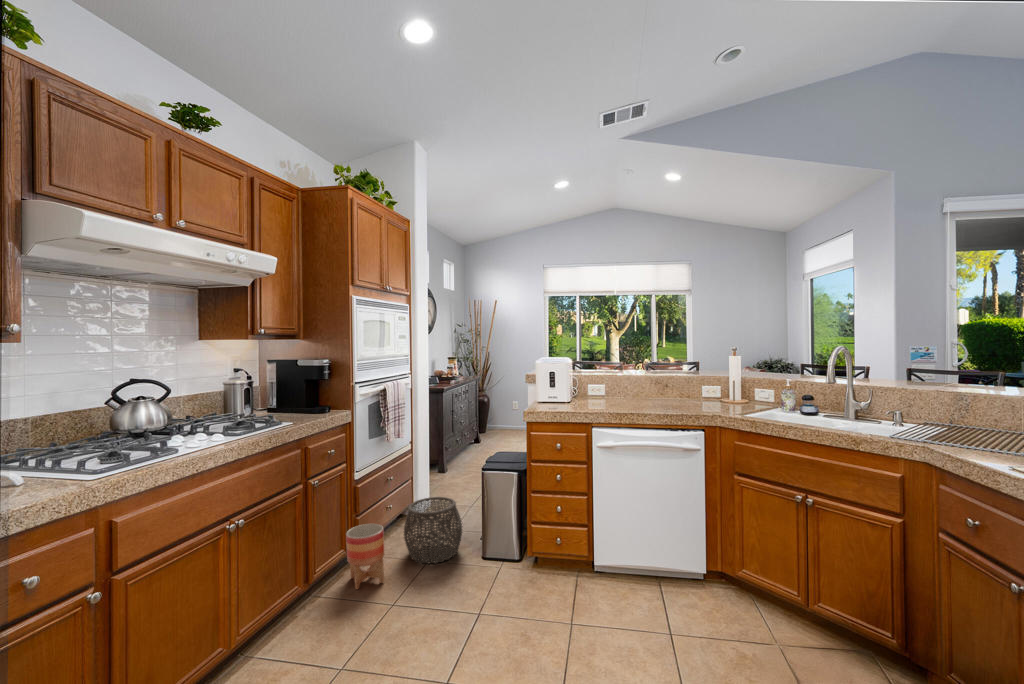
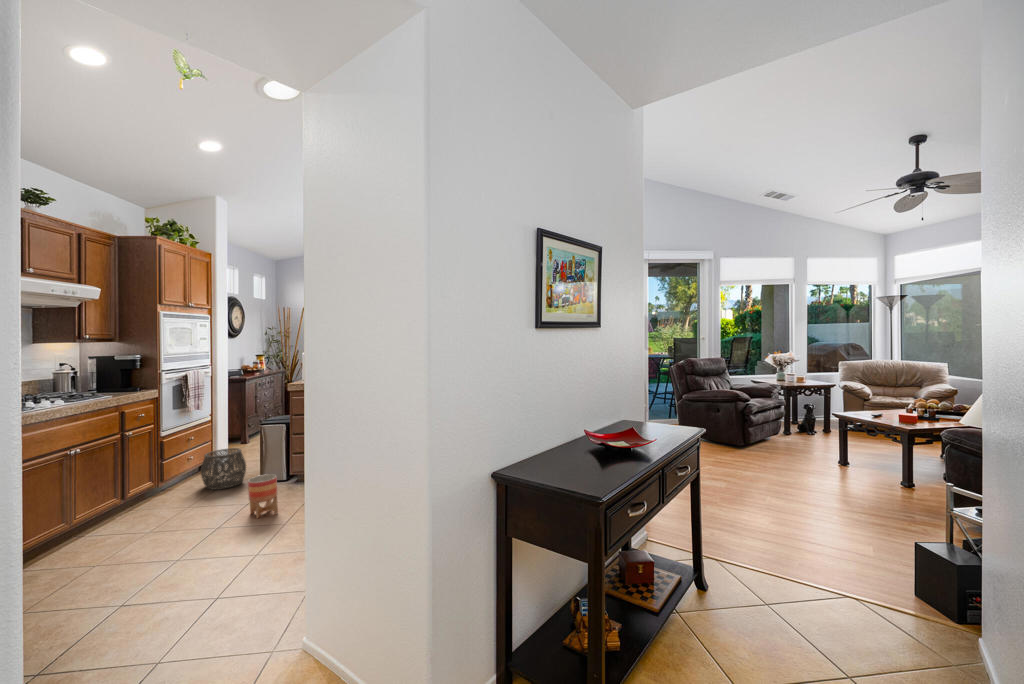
planter: present [346,524,385,589] -> present [248,474,278,518]

